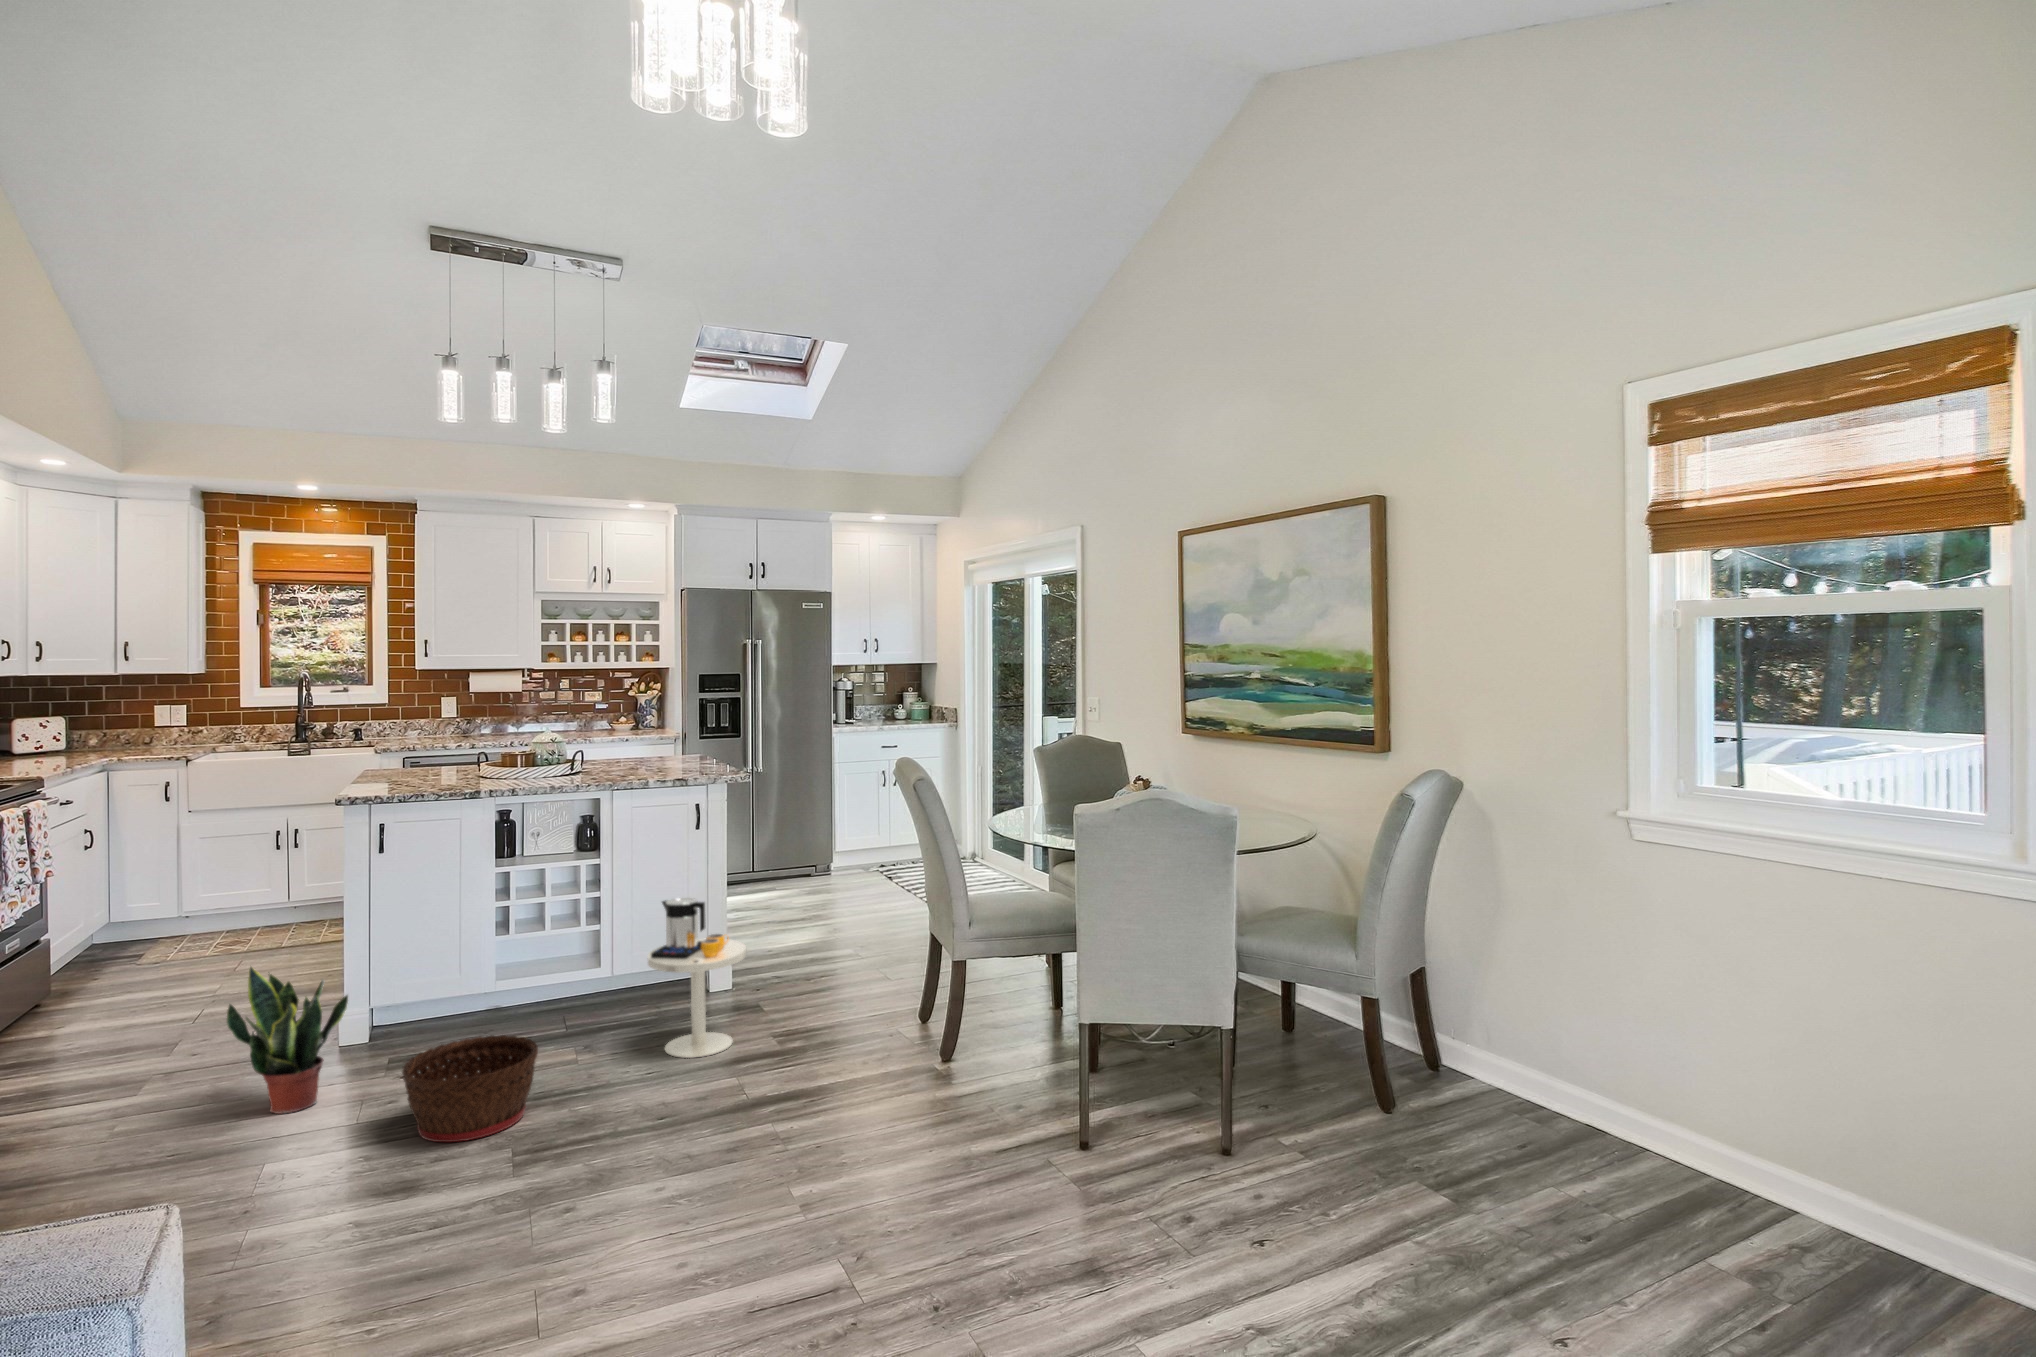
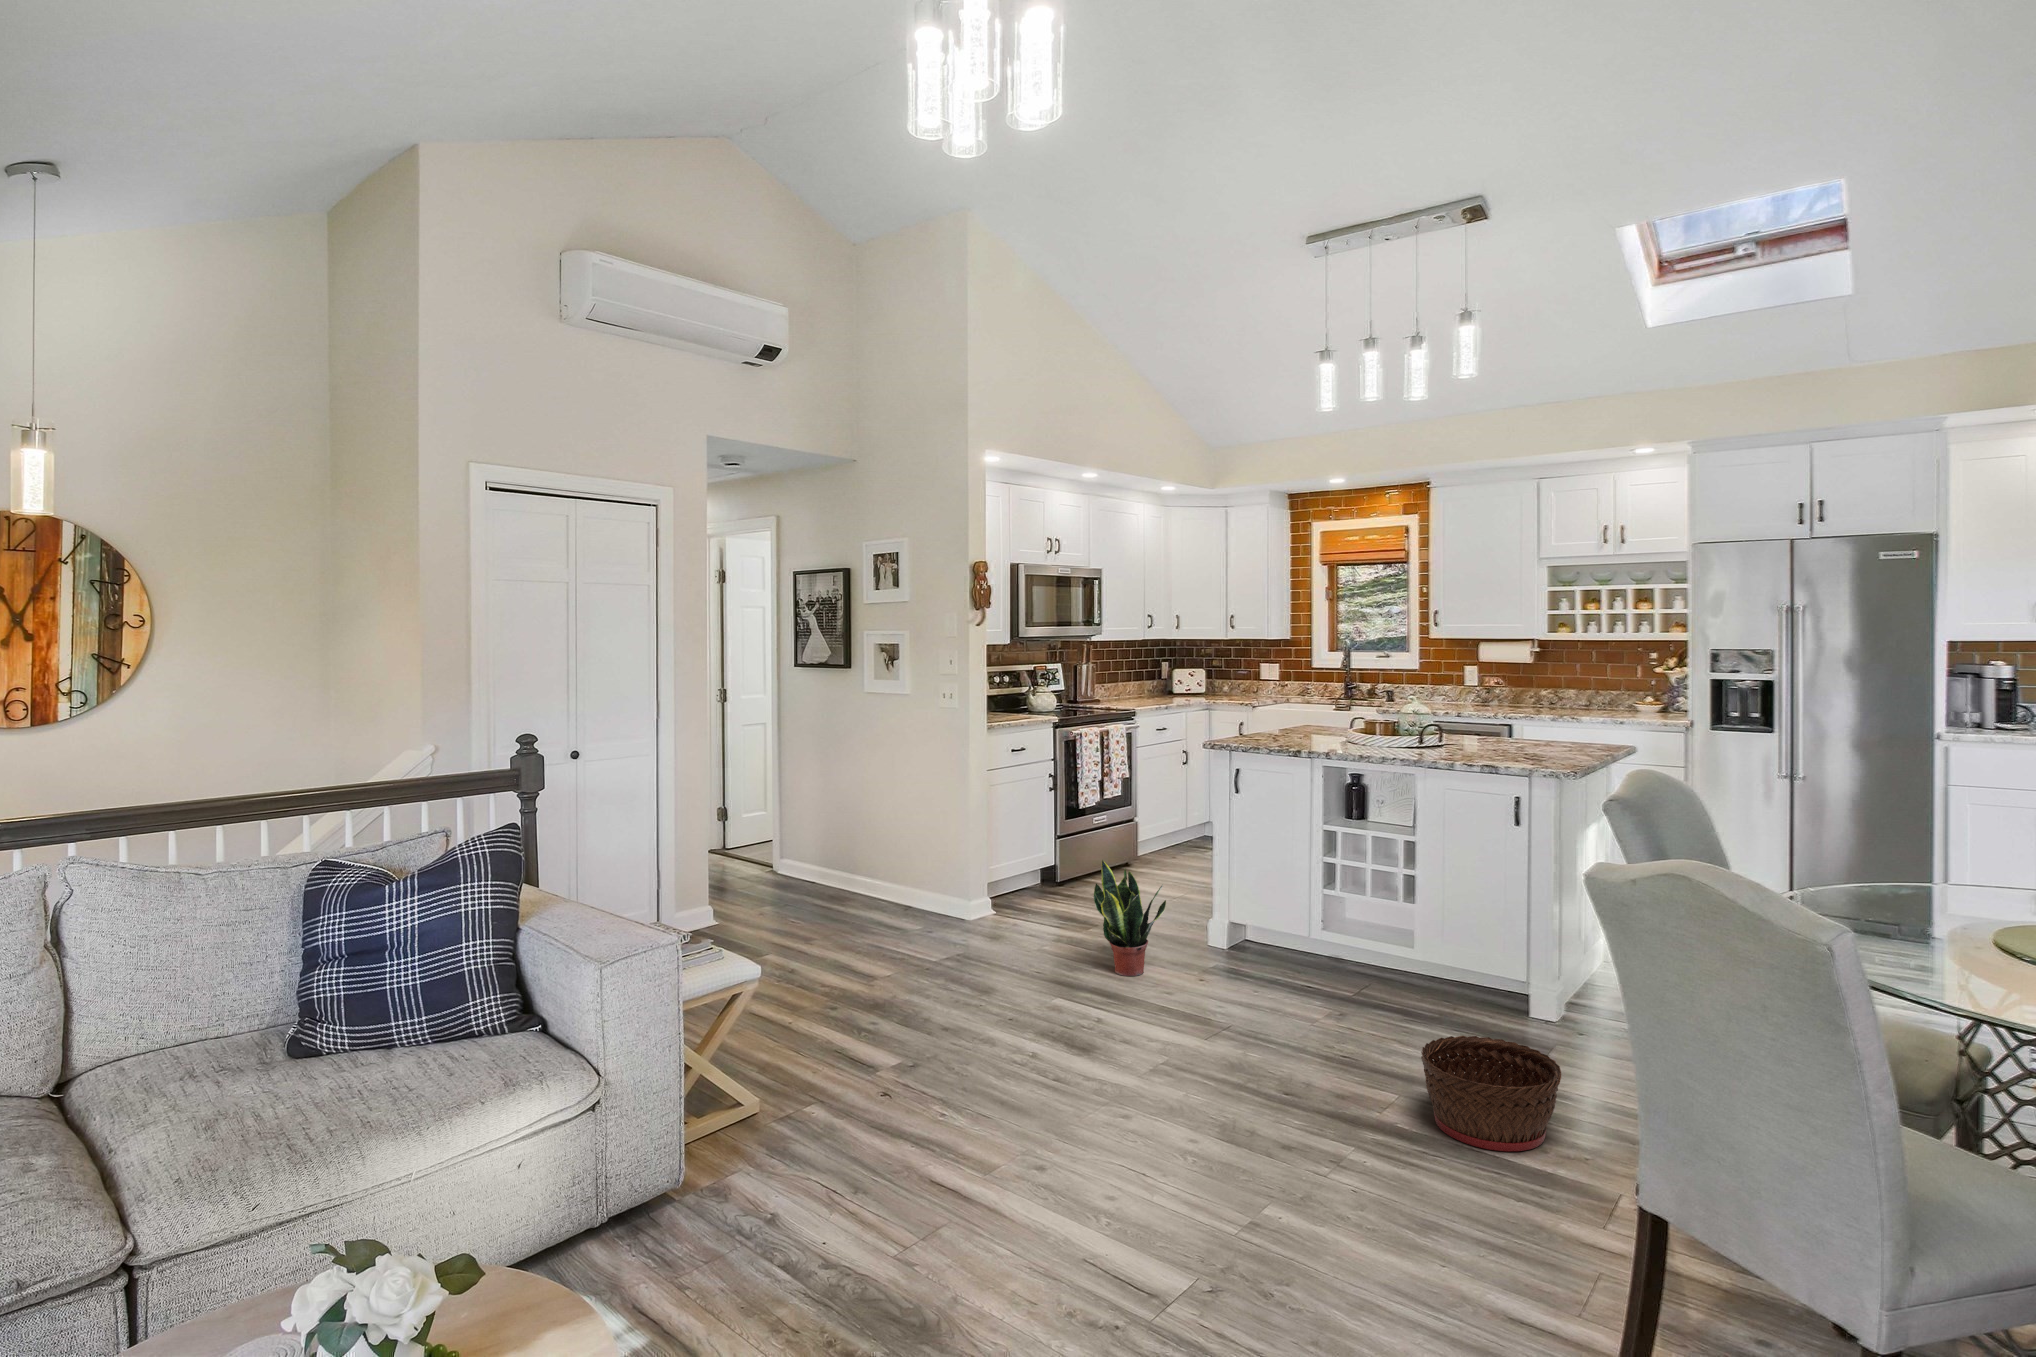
side table: present [647,898,746,1058] -> none [1365,889,1474,1064]
basket: present [402,1035,538,1142] -> present [1421,1036,1561,1151]

